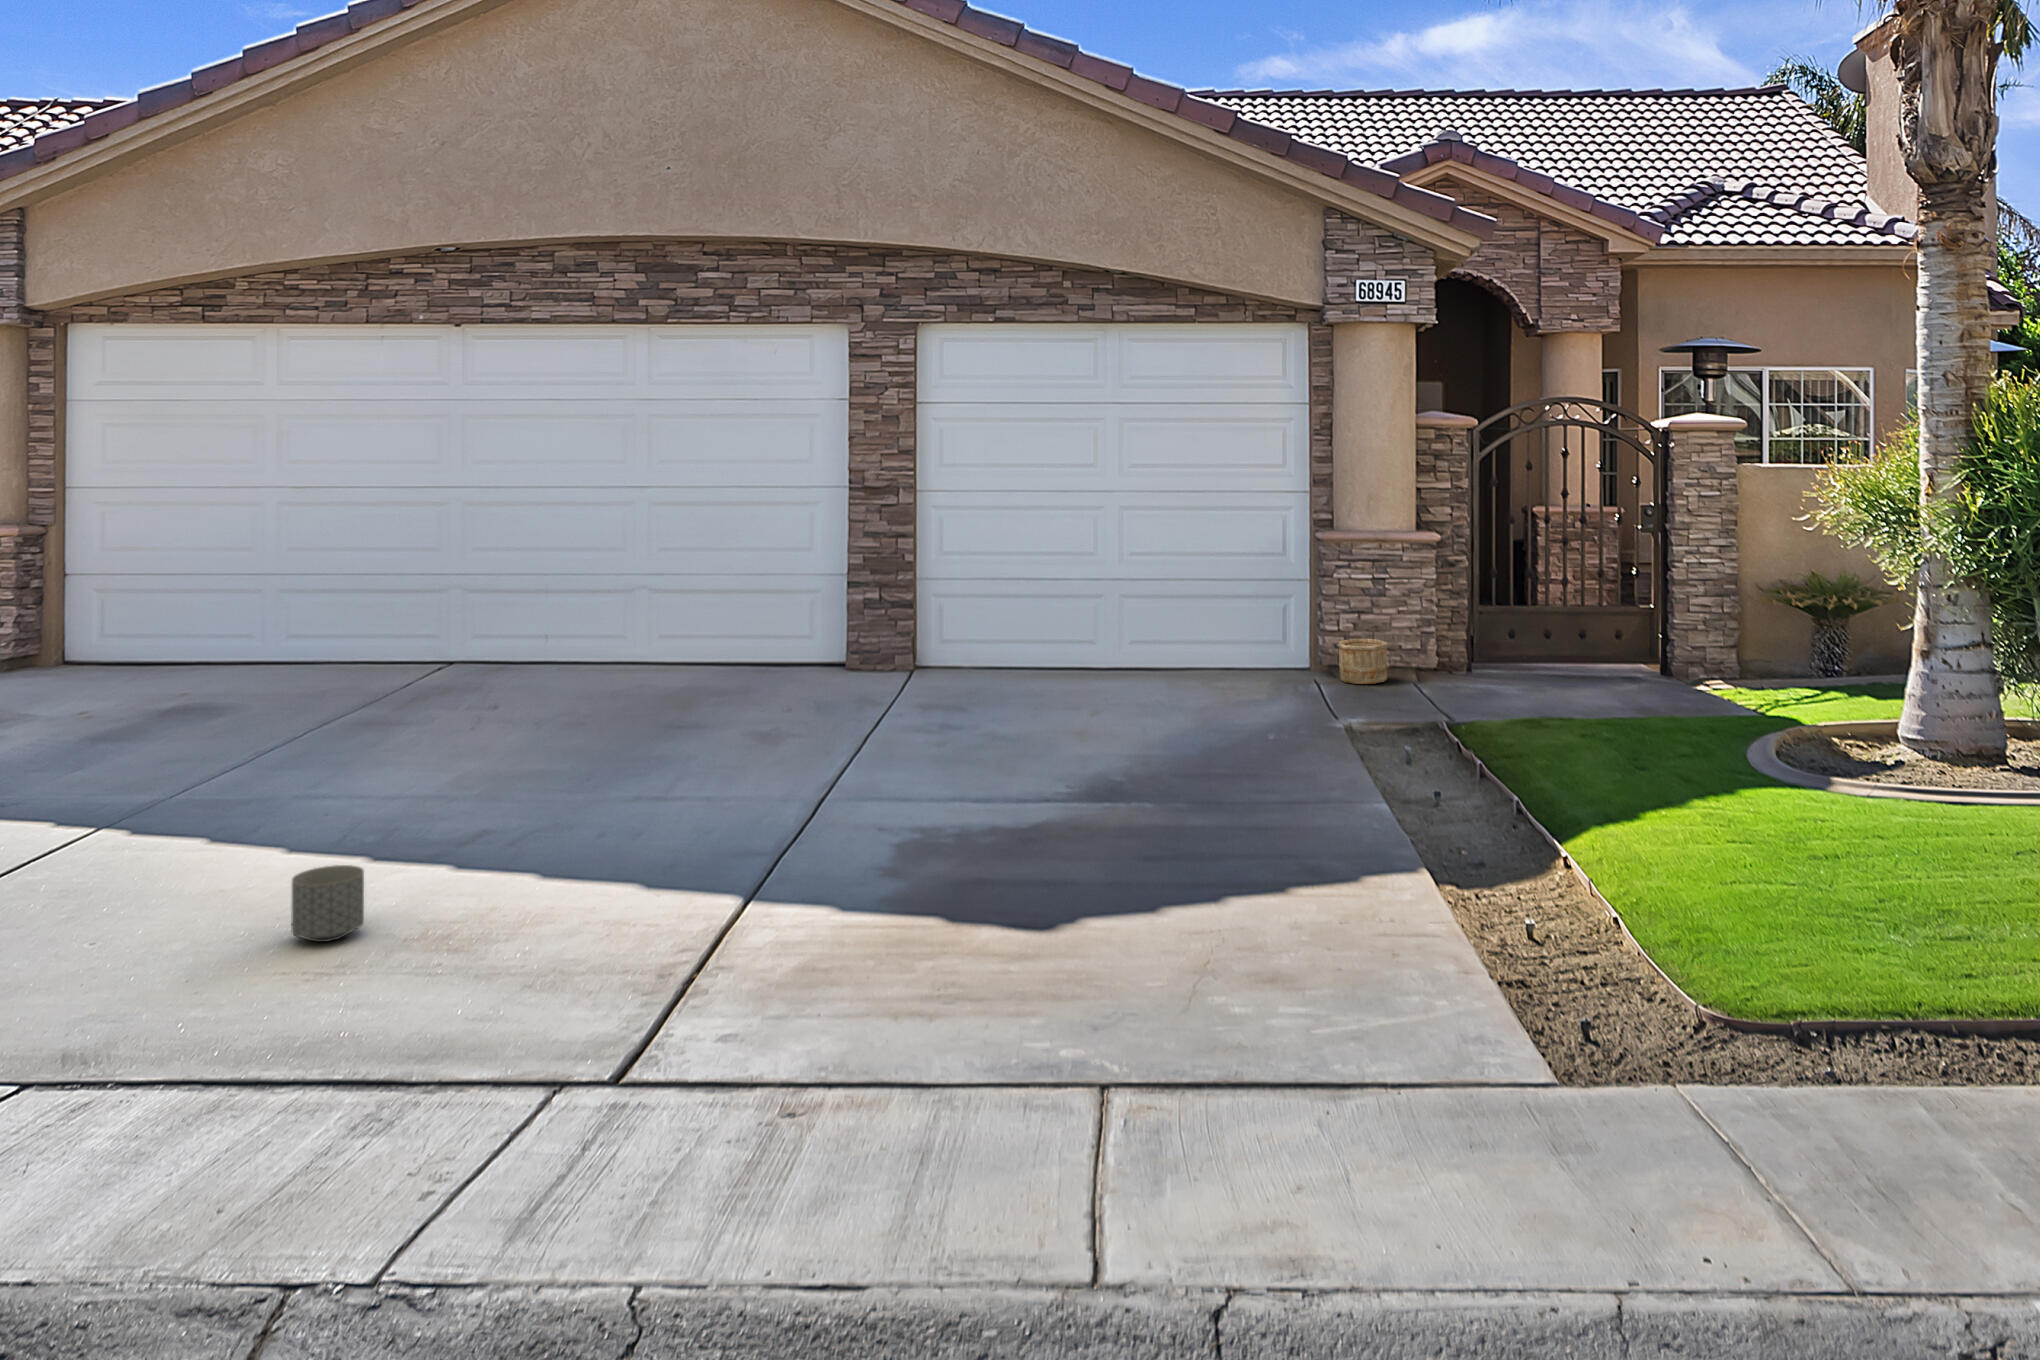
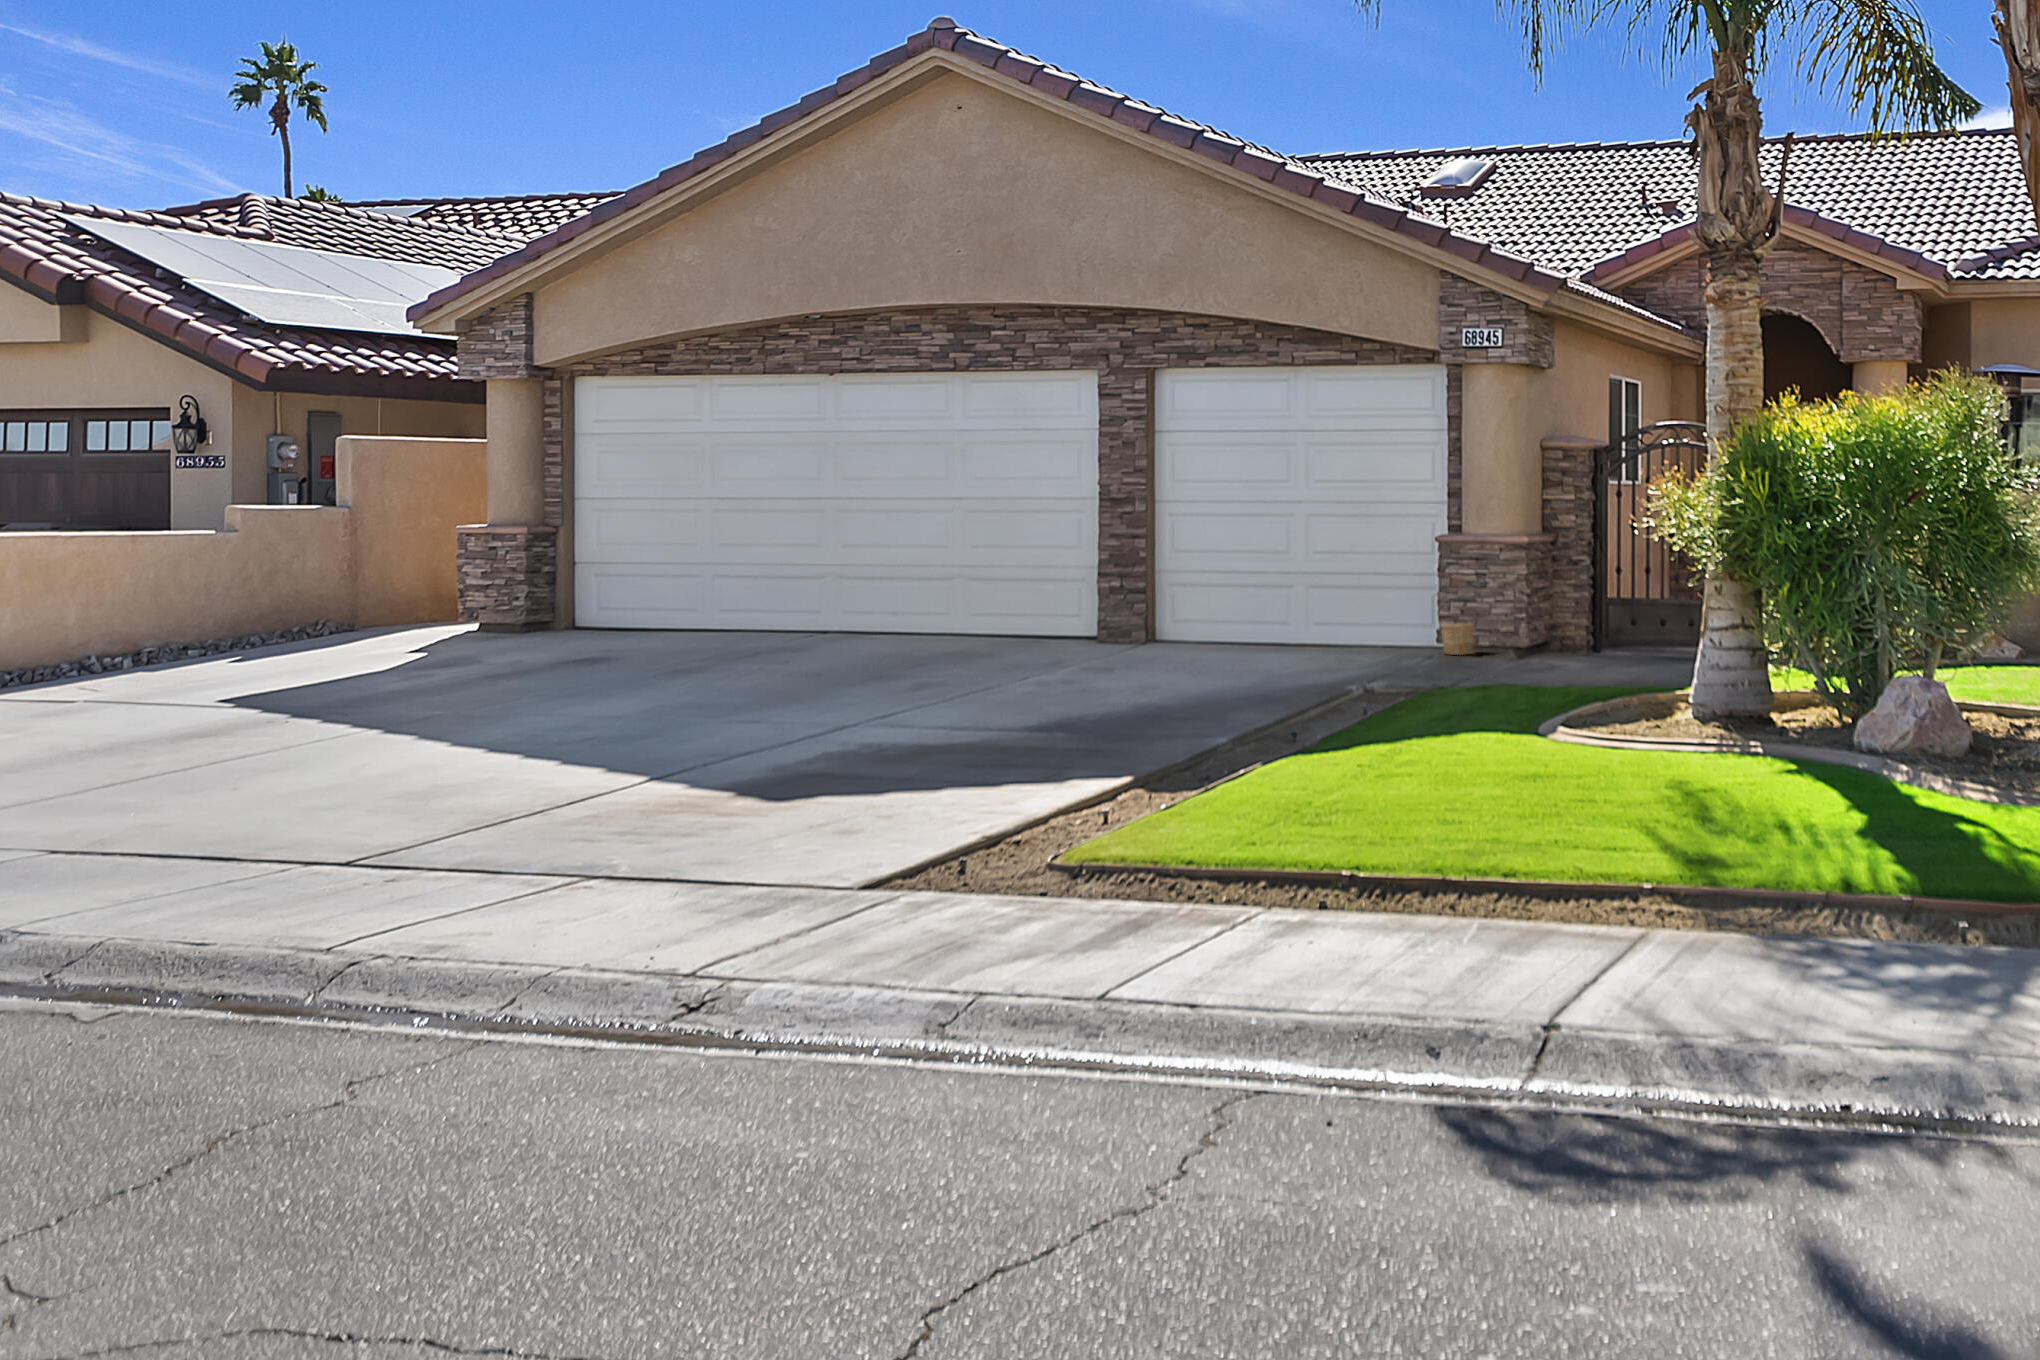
planter: present [291,865,364,942] -> none [591,680,628,716]

